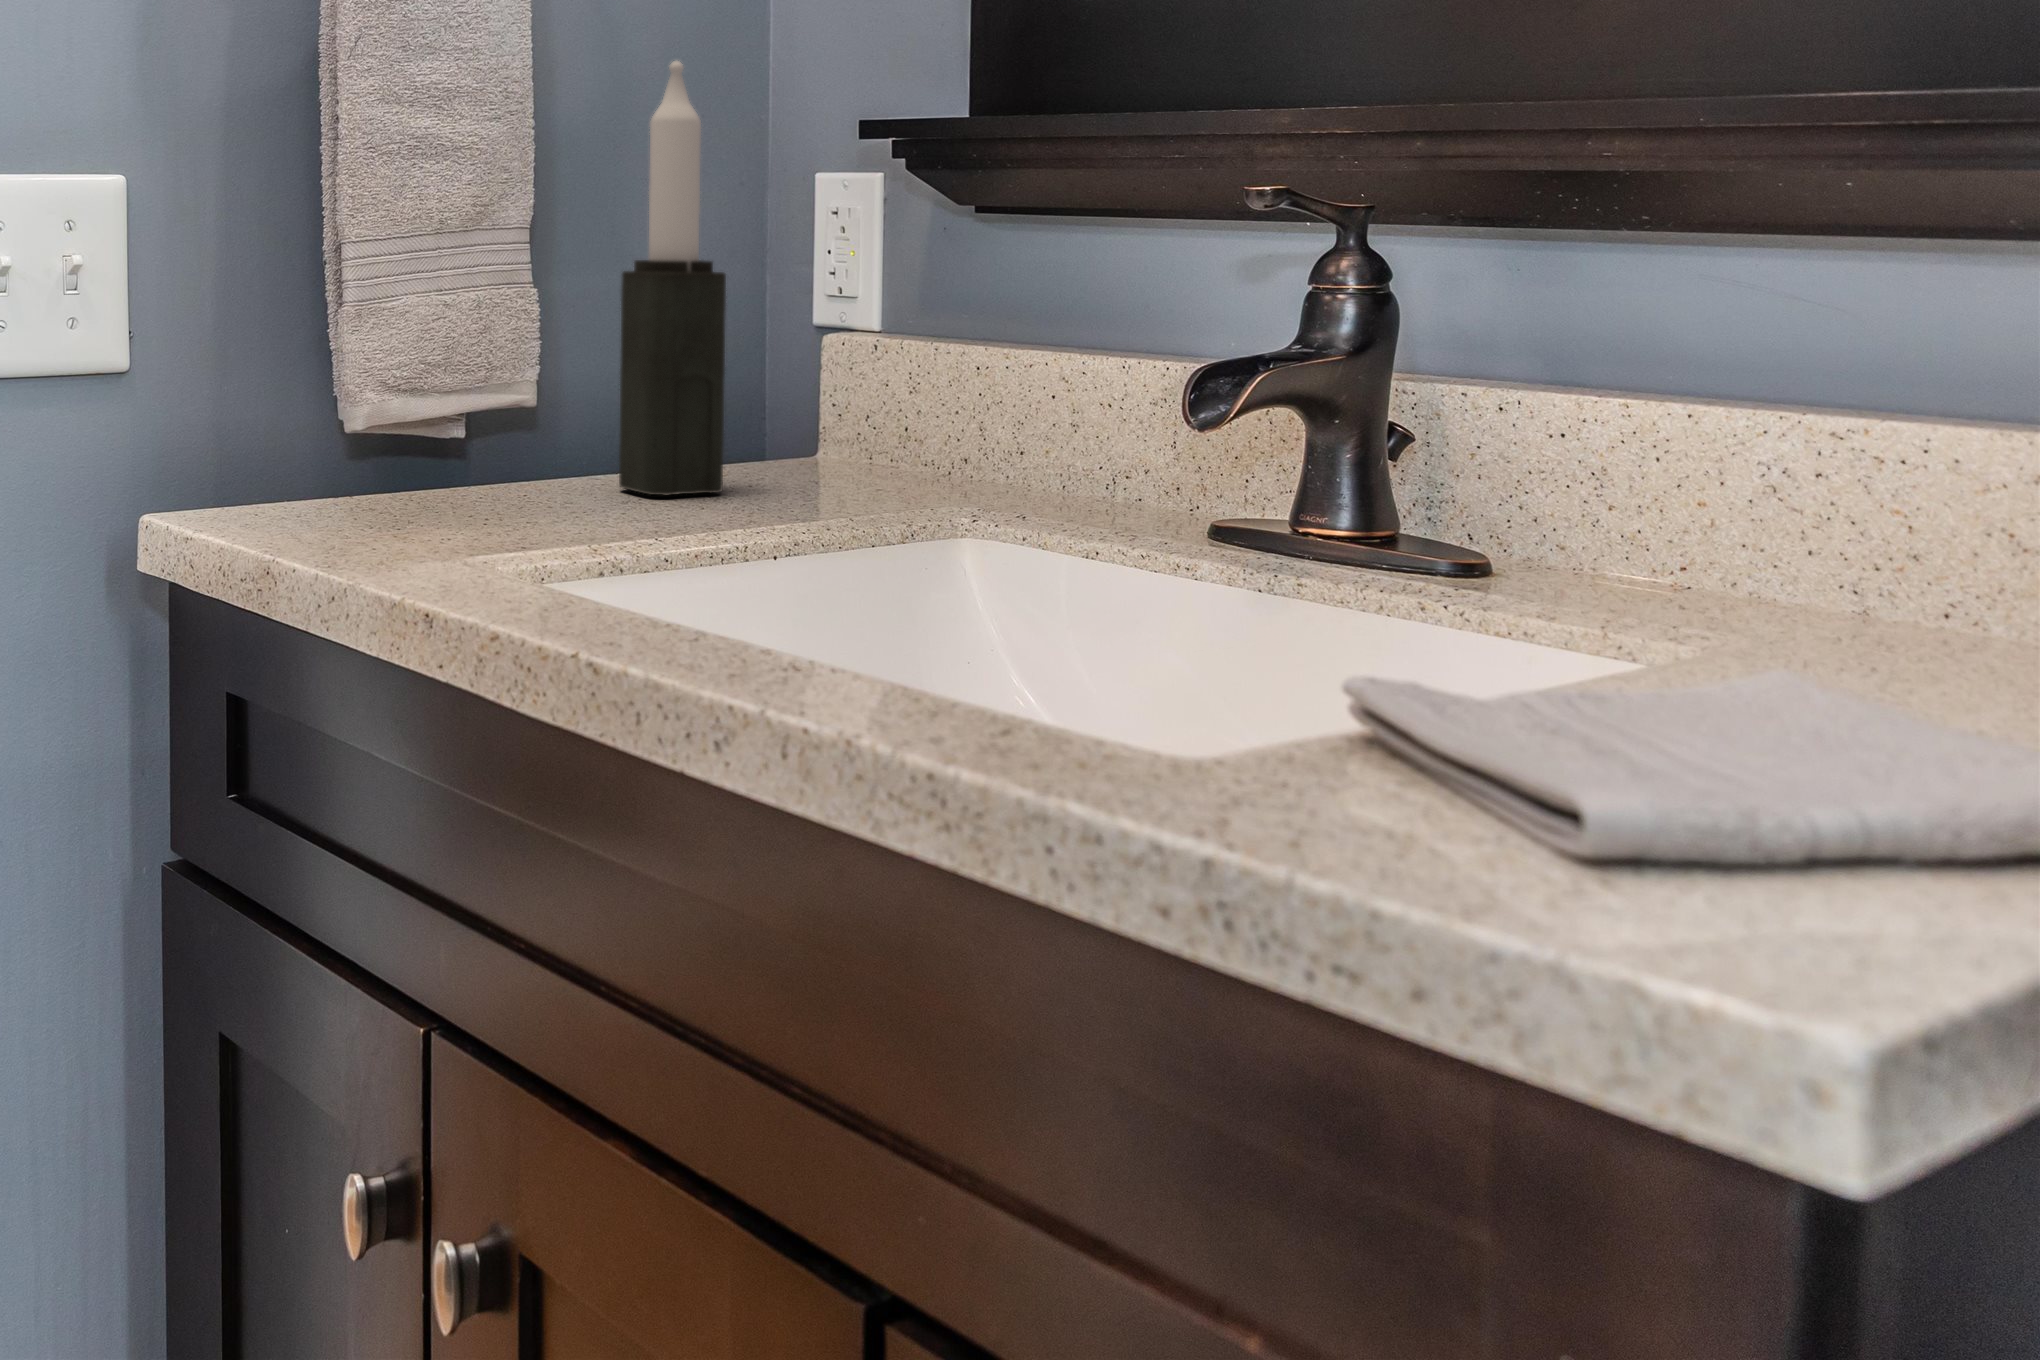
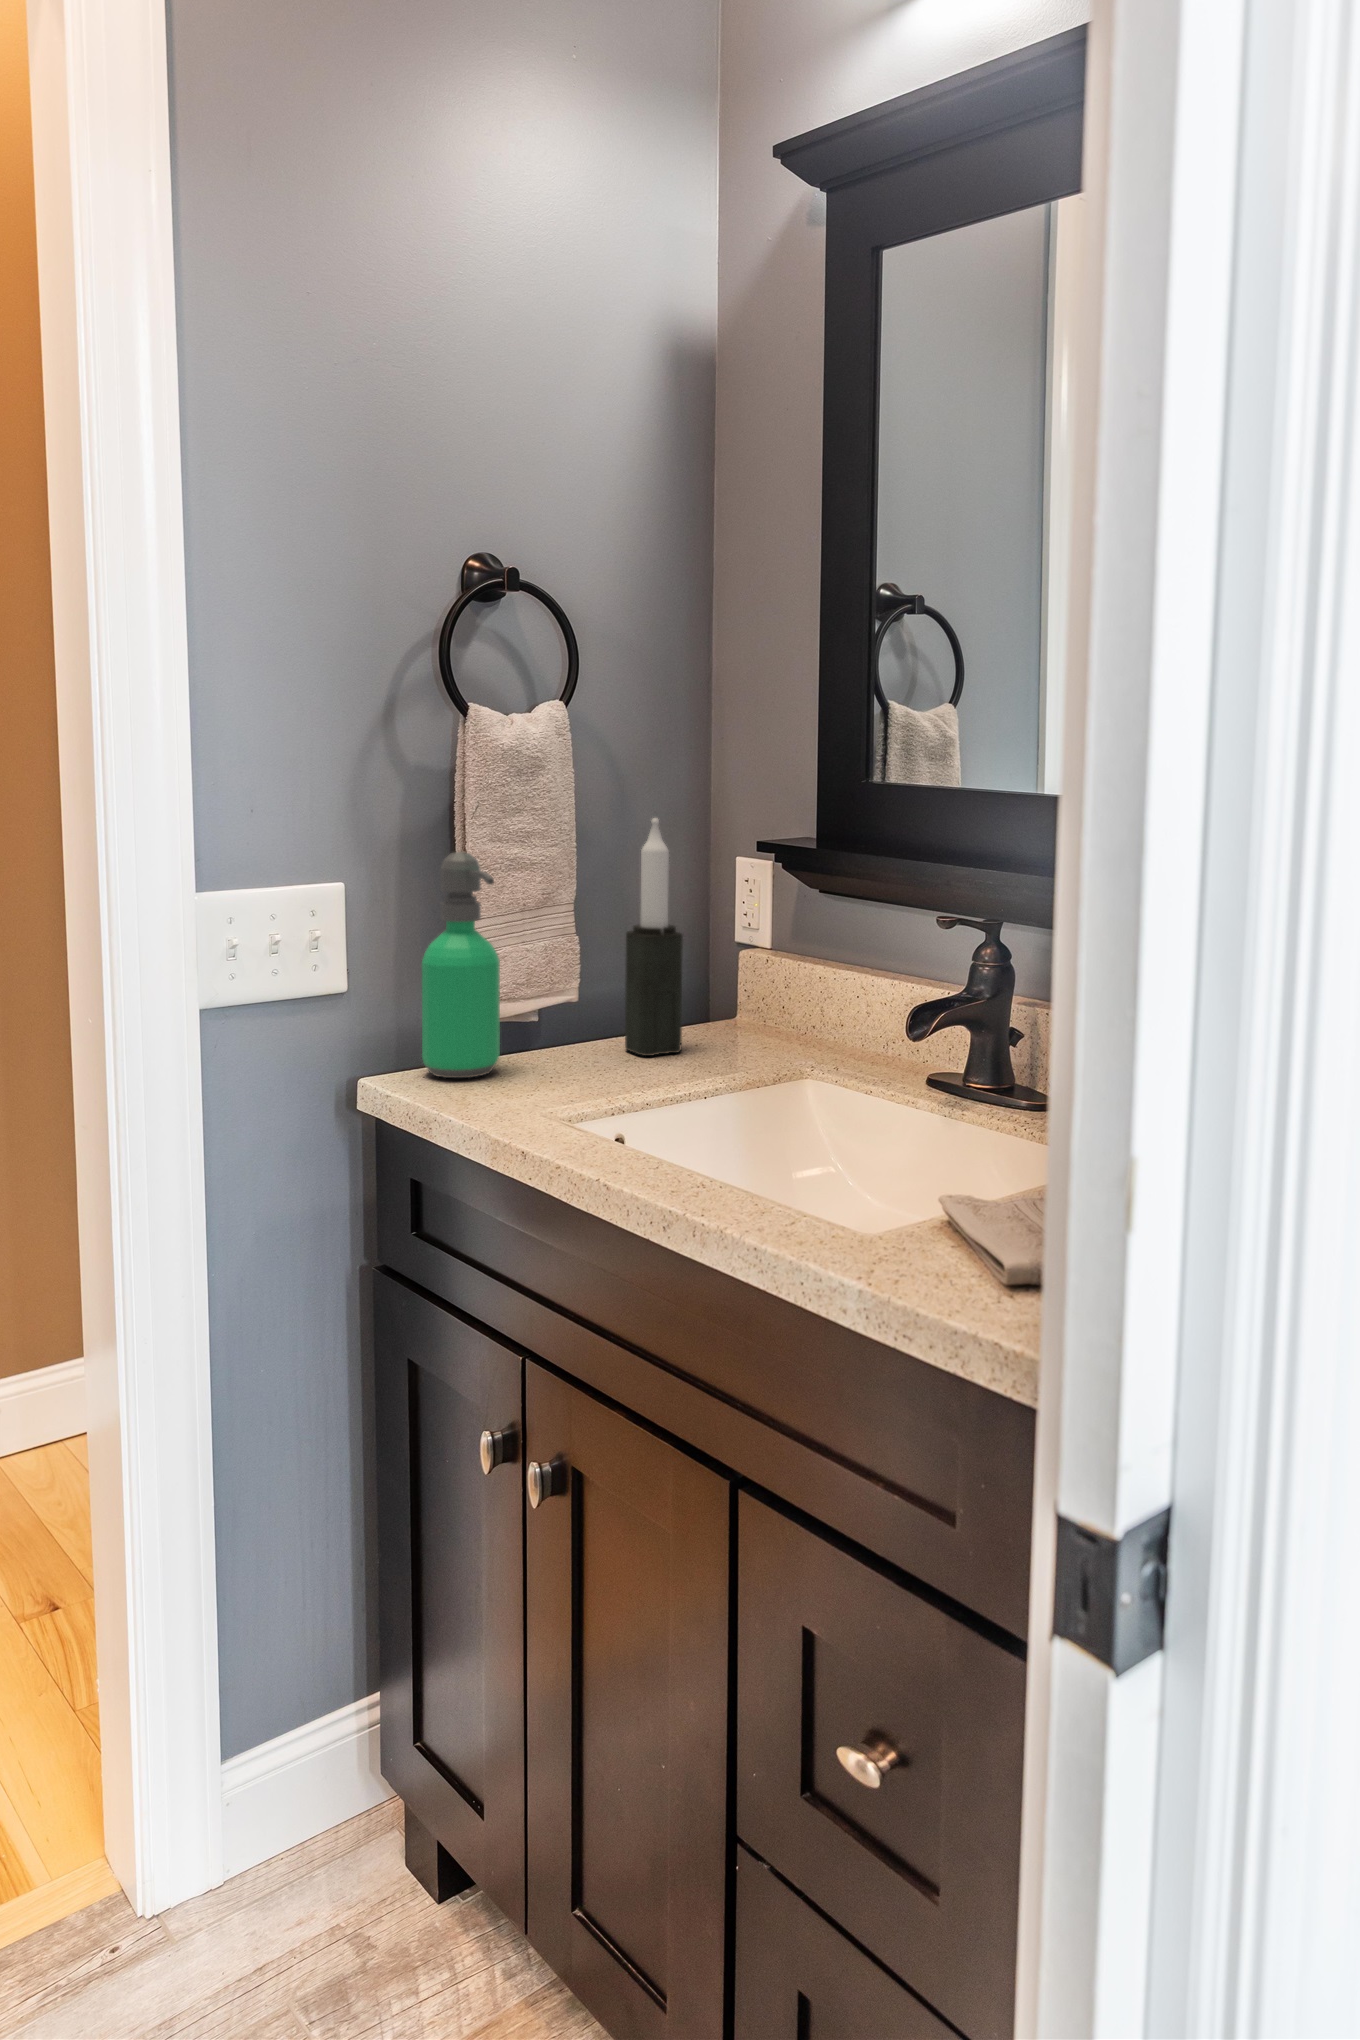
soap dispenser: none [253,105,394,515] -> present [422,852,500,1078]

